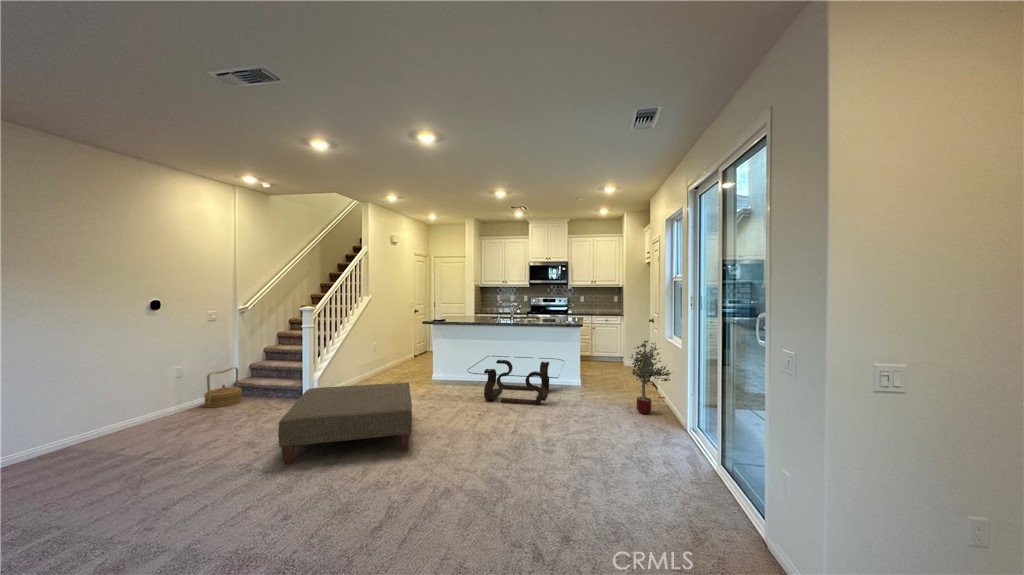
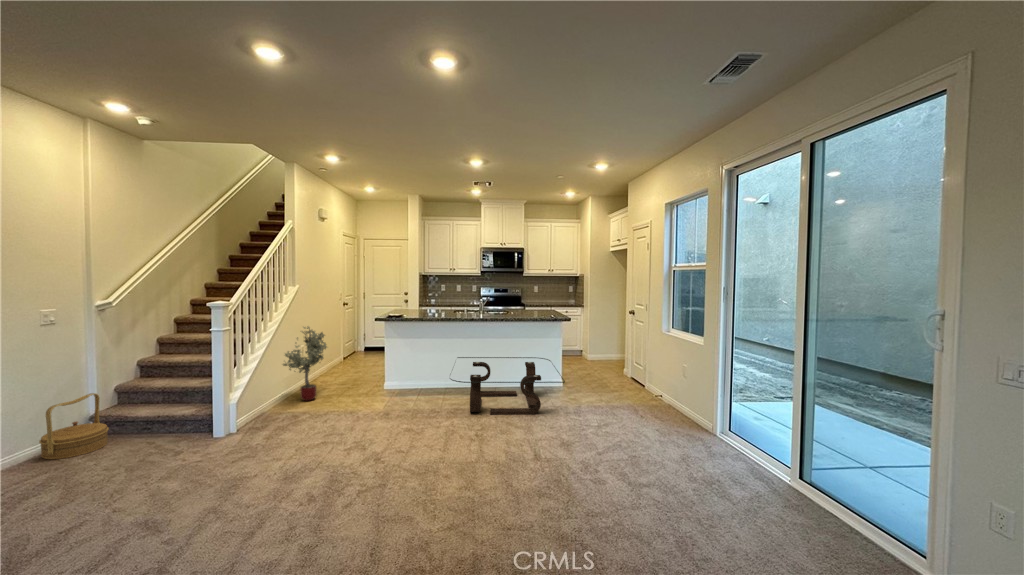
potted tree: present [631,341,671,414] -> present [283,327,327,401]
ottoman: present [278,382,412,464] -> none [227,400,425,549]

